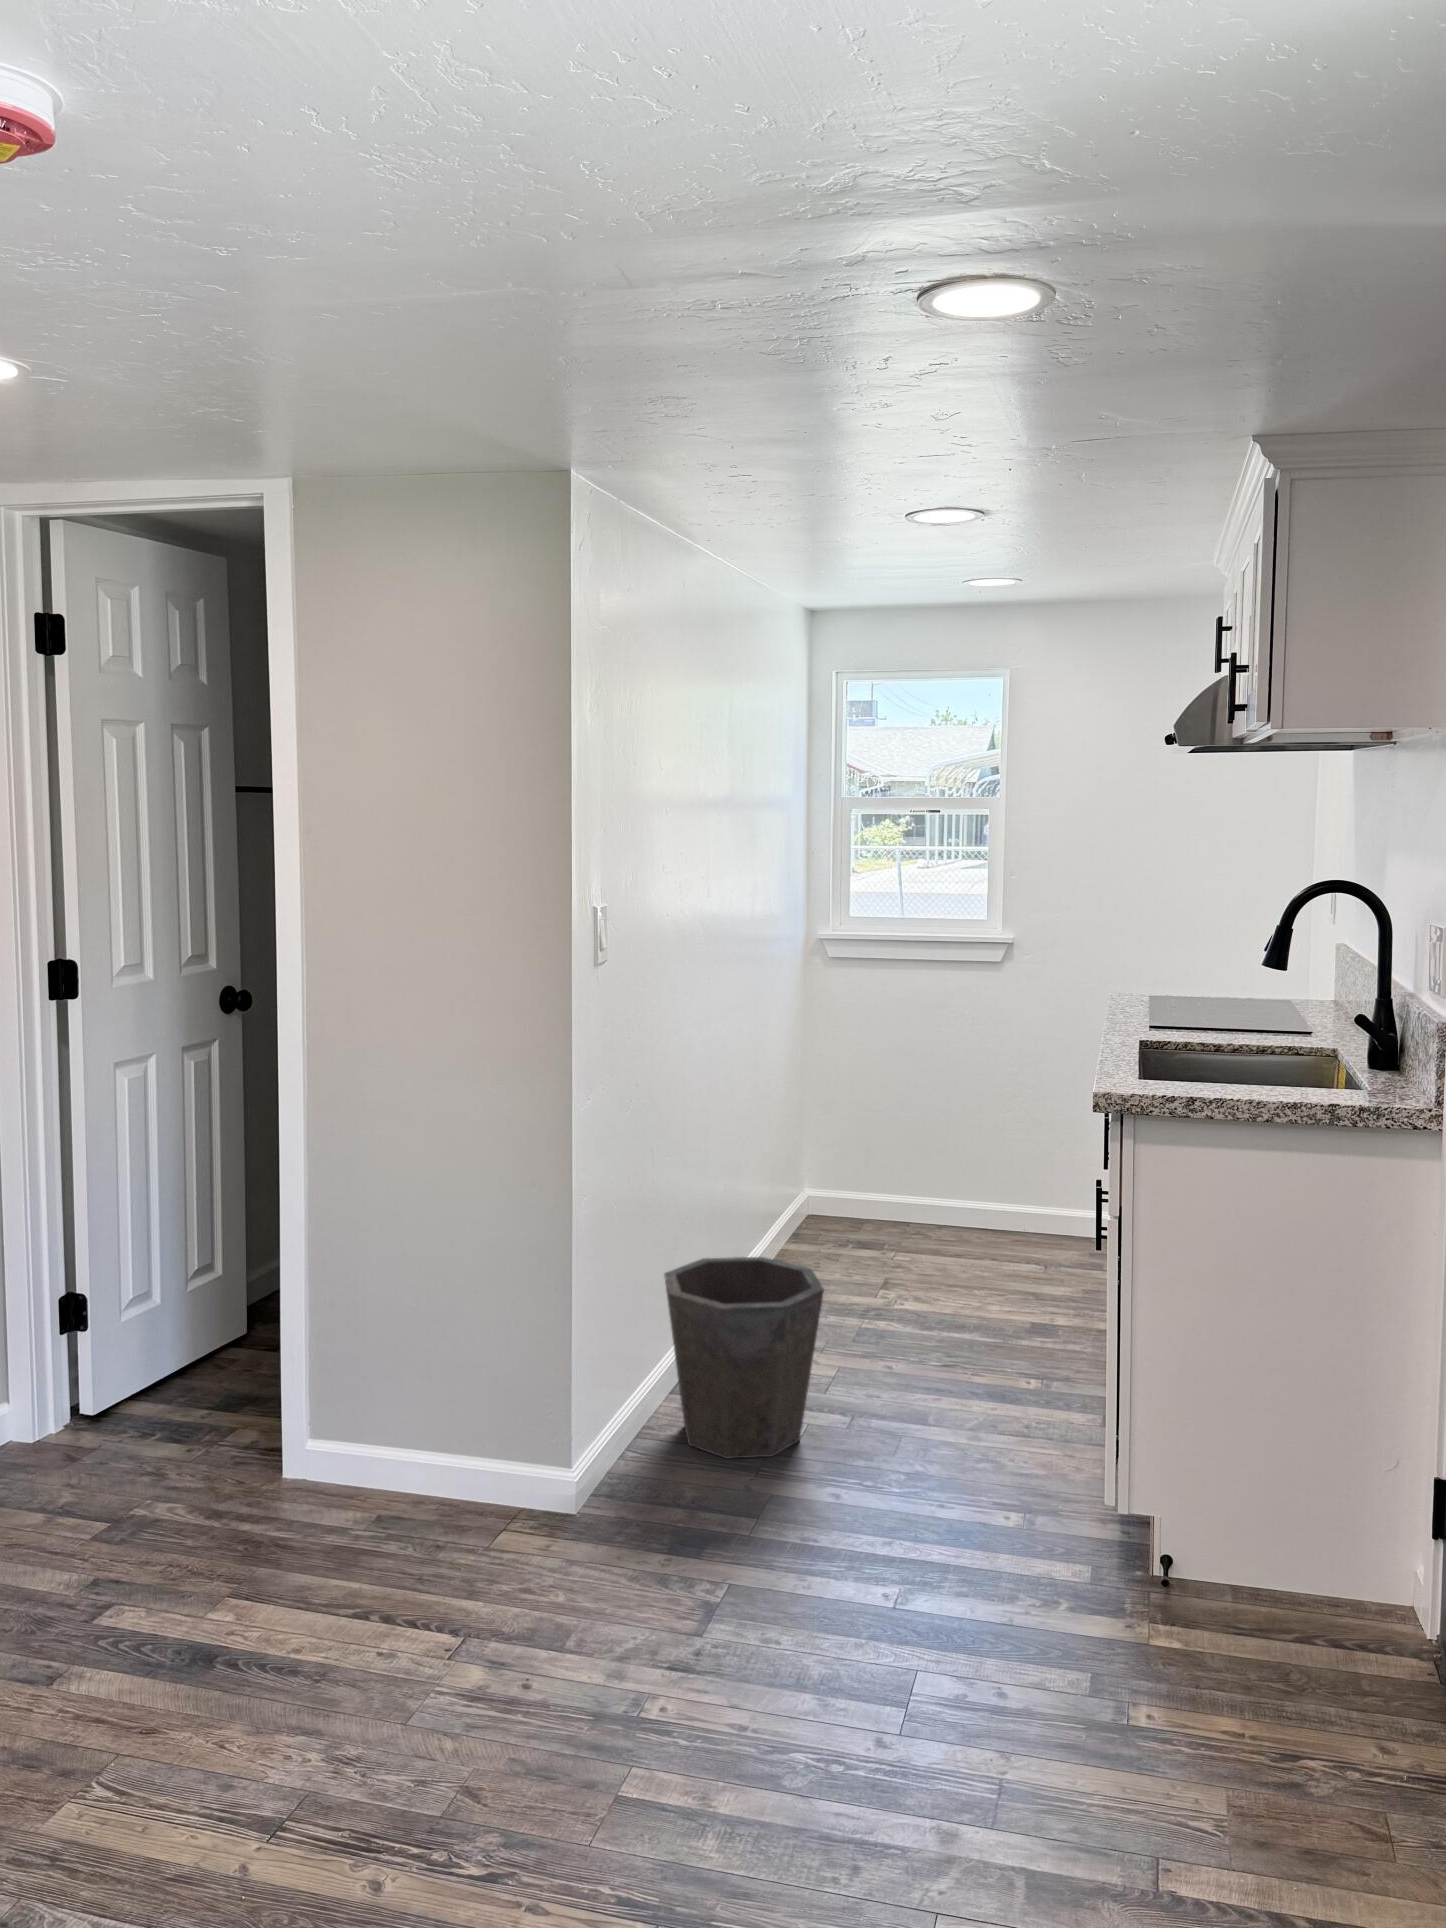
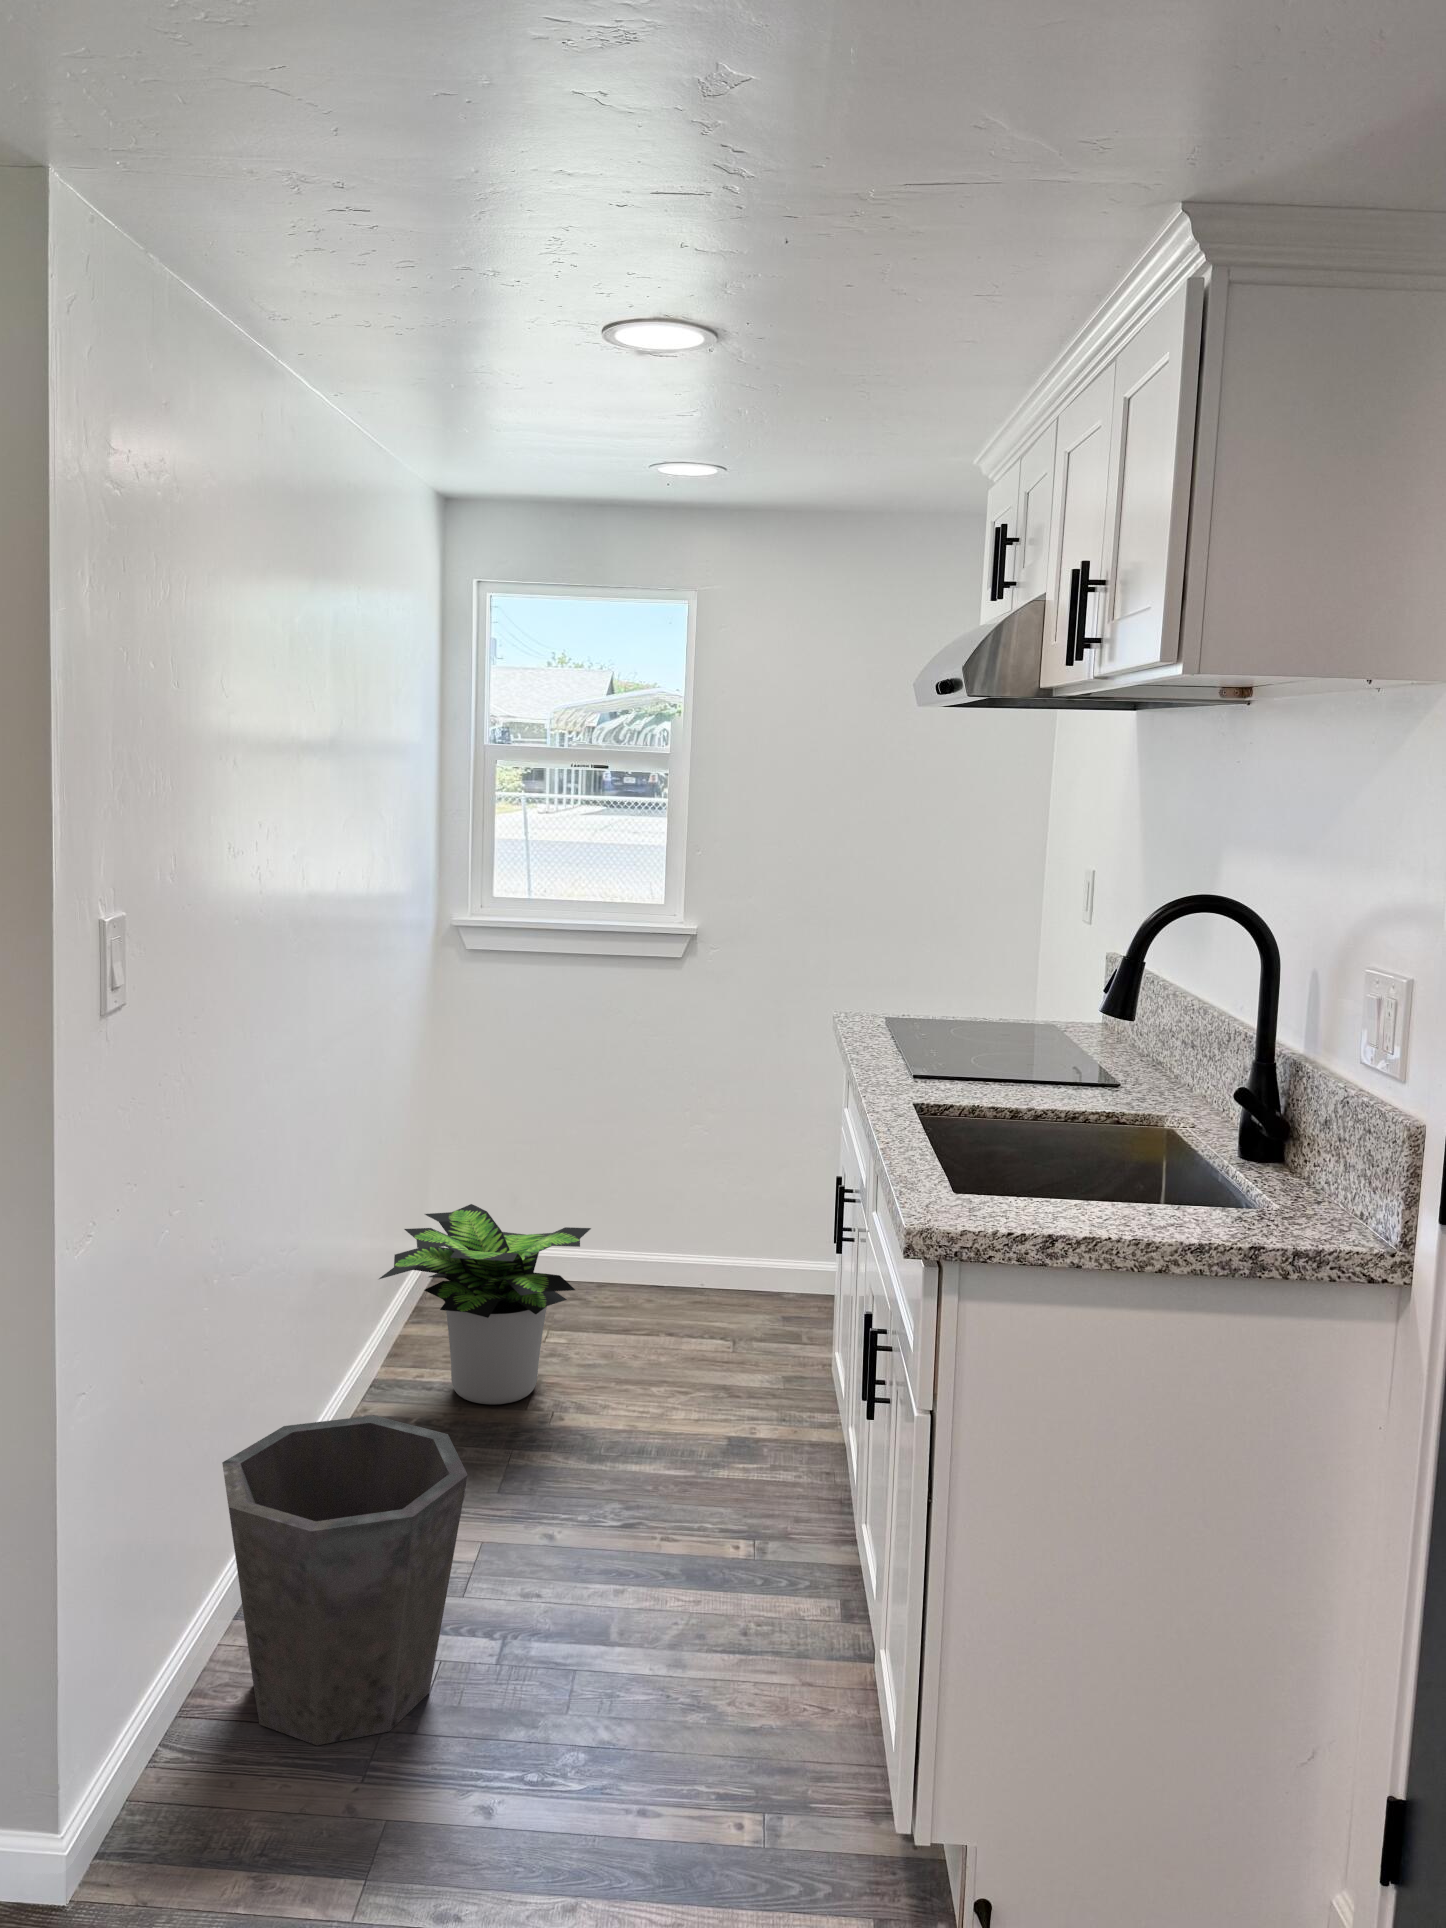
potted plant: none [766,1145,926,1291] -> present [379,1204,591,1404]

